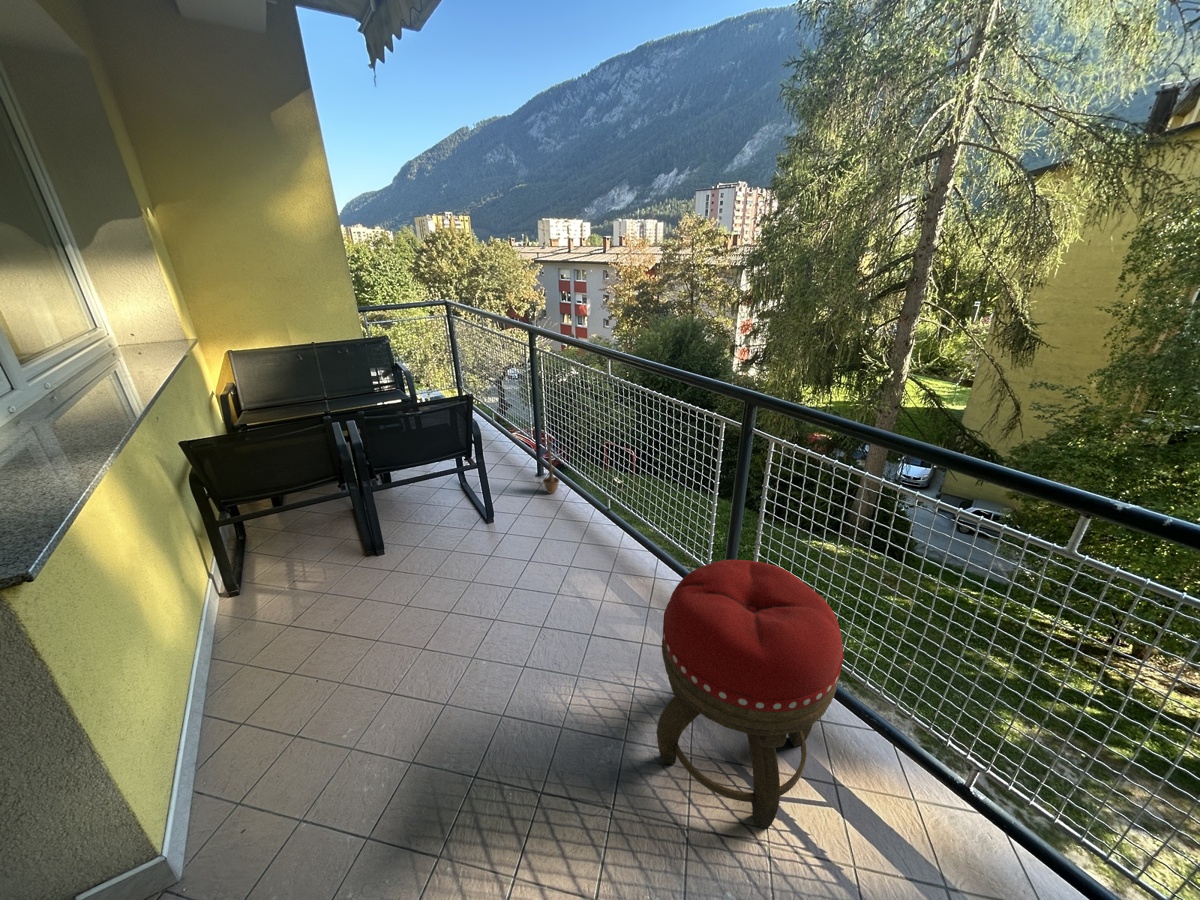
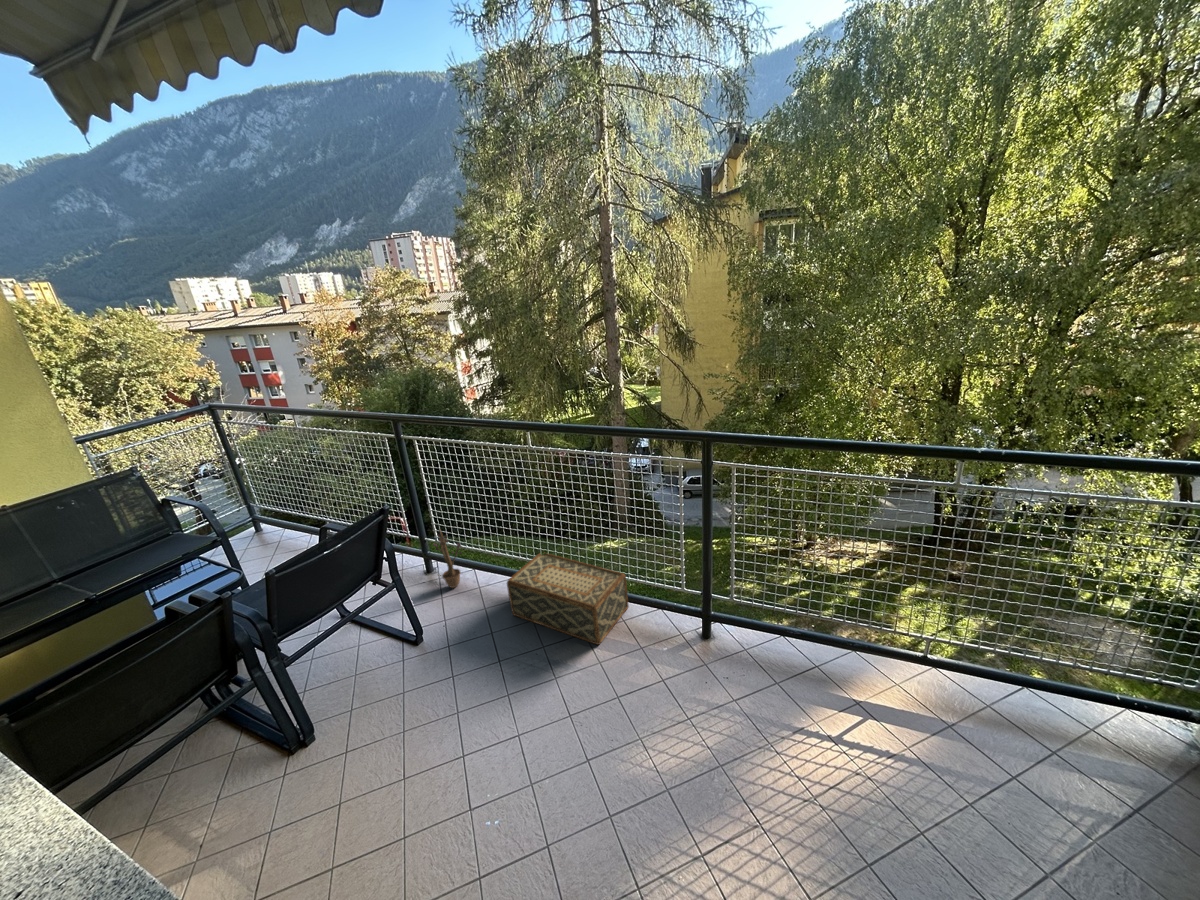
woven basket: none [572,486,675,587] -> present [507,553,629,645]
footstool: present [657,560,844,828] -> none [726,563,875,764]

